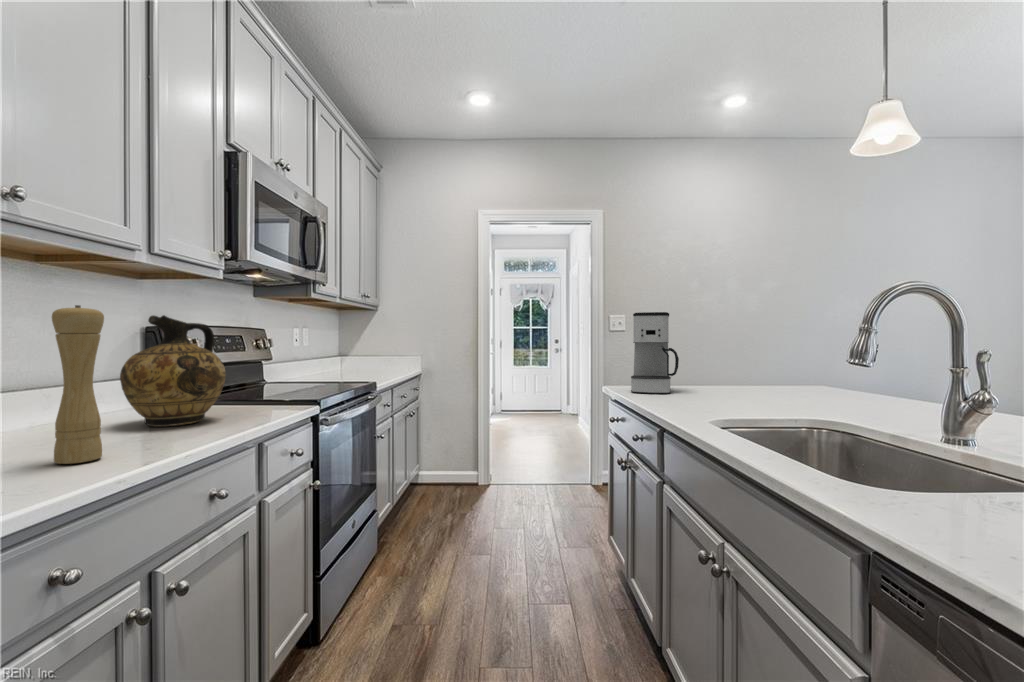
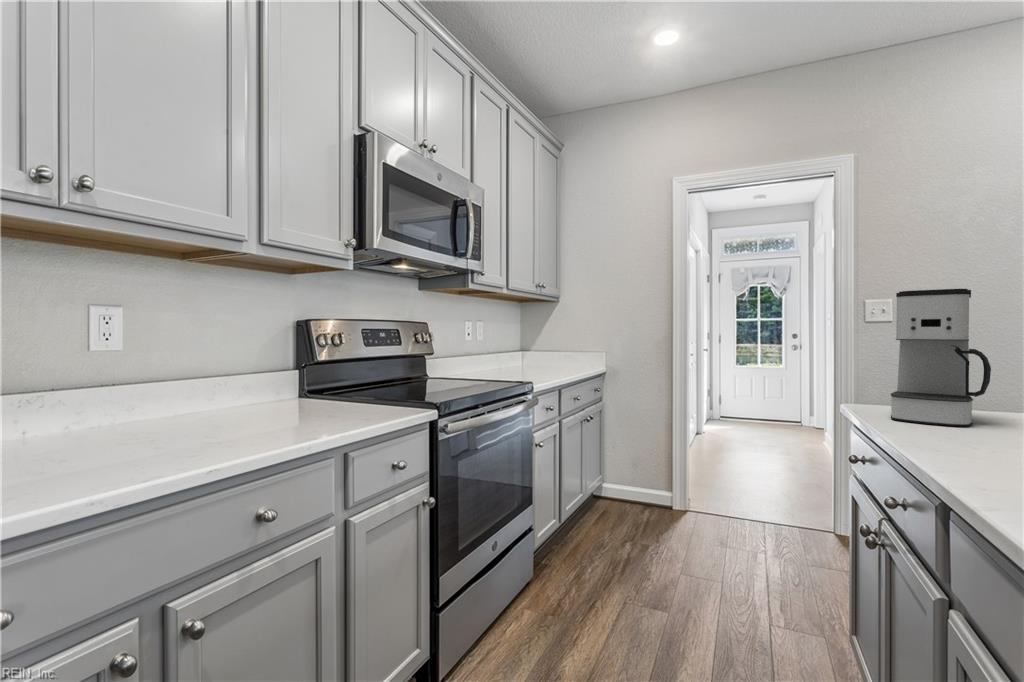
pepper mill: present [52,305,104,464] -> none [85,297,139,471]
ceramic jug: present [120,315,226,426] -> none [223,308,326,427]

